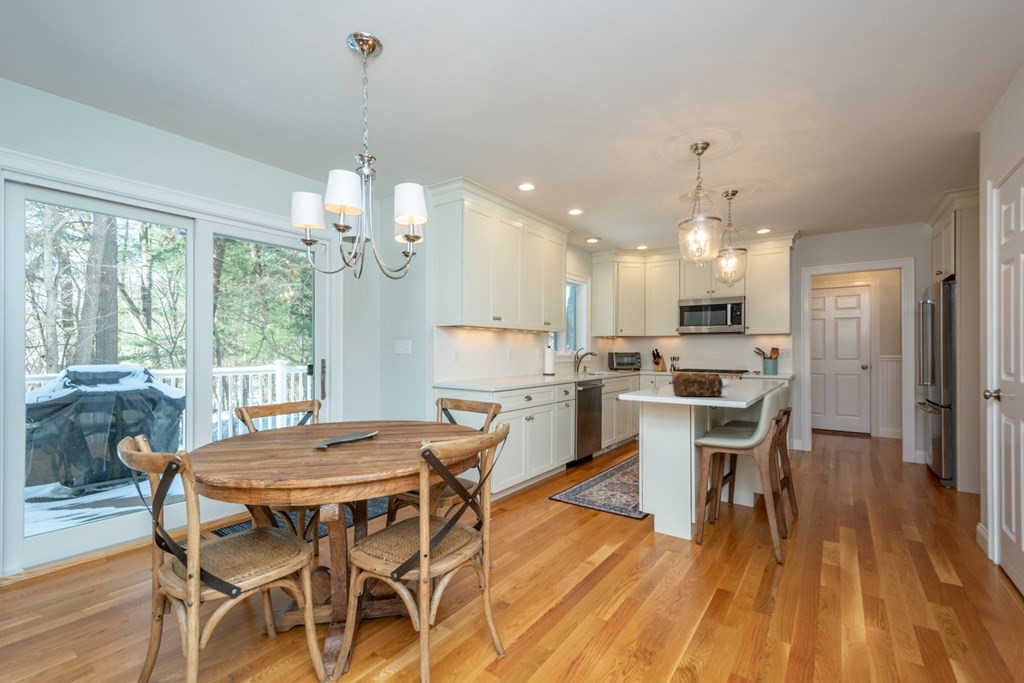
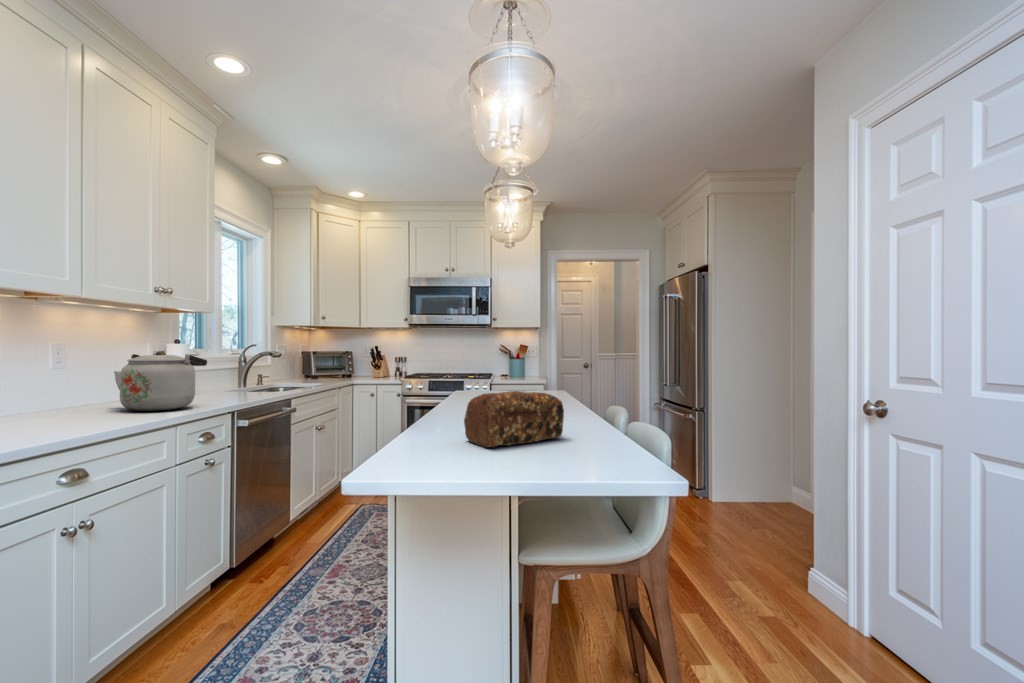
kettle: none [531,352,565,378] -> present [114,350,207,411]

